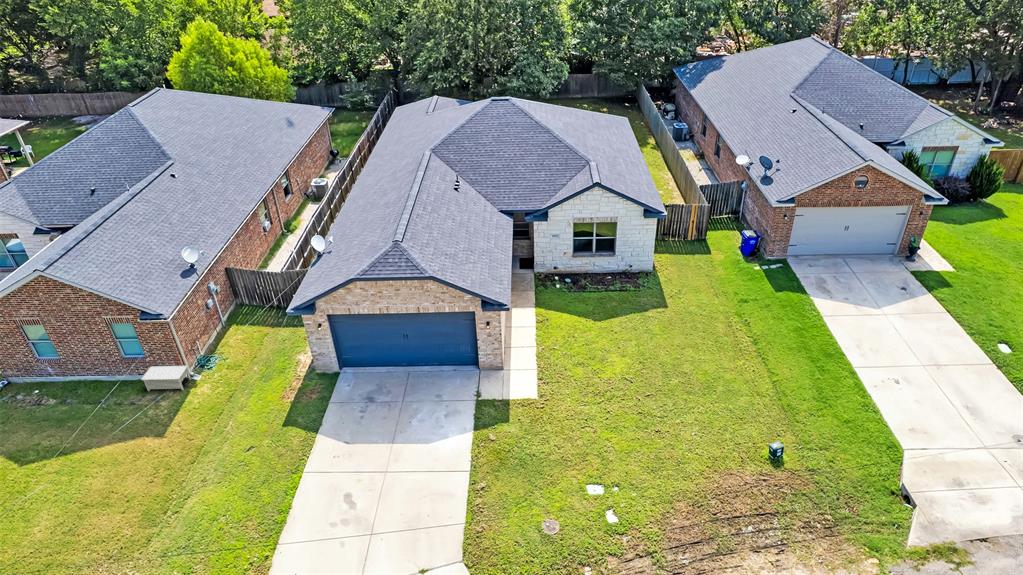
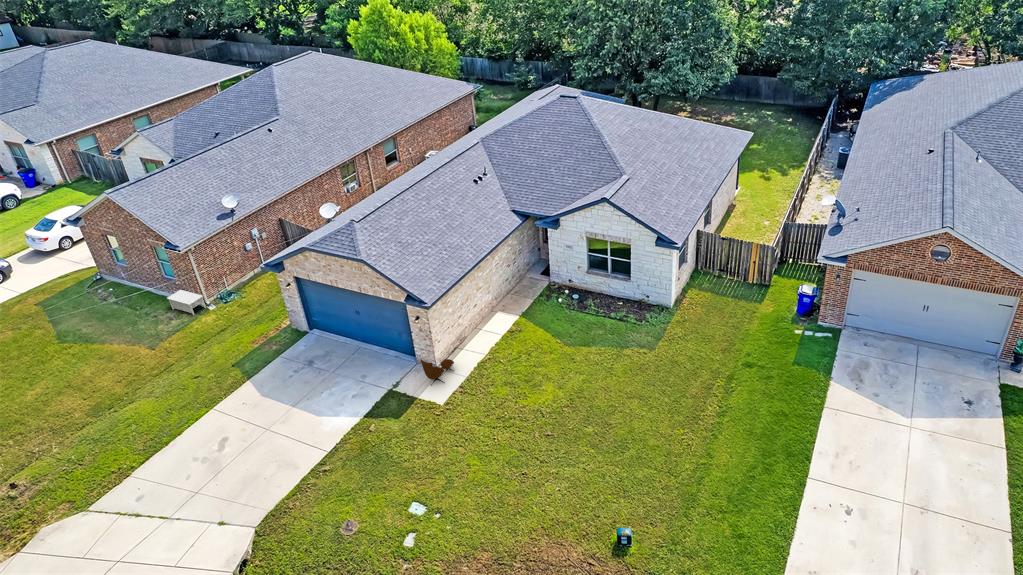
lounge chair: none [503,358,522,385] -> present [421,359,454,385]

